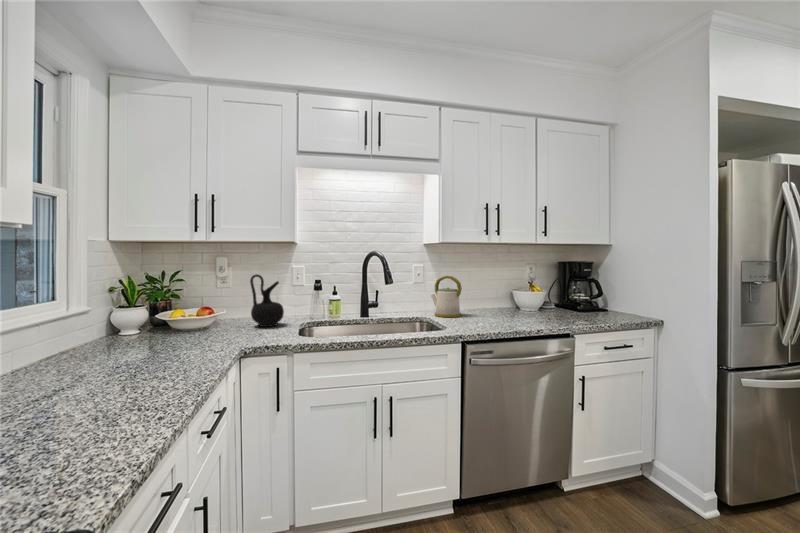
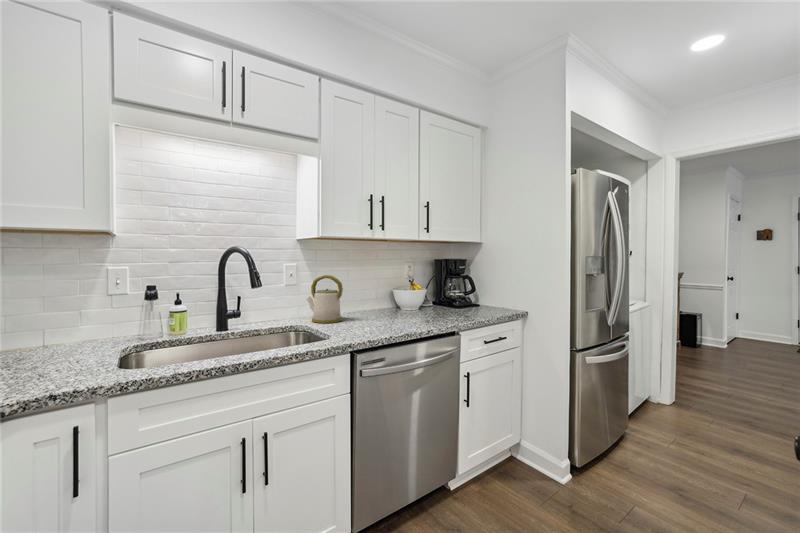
ceramic jug: present [250,274,284,327] -> none [27,279,92,359]

